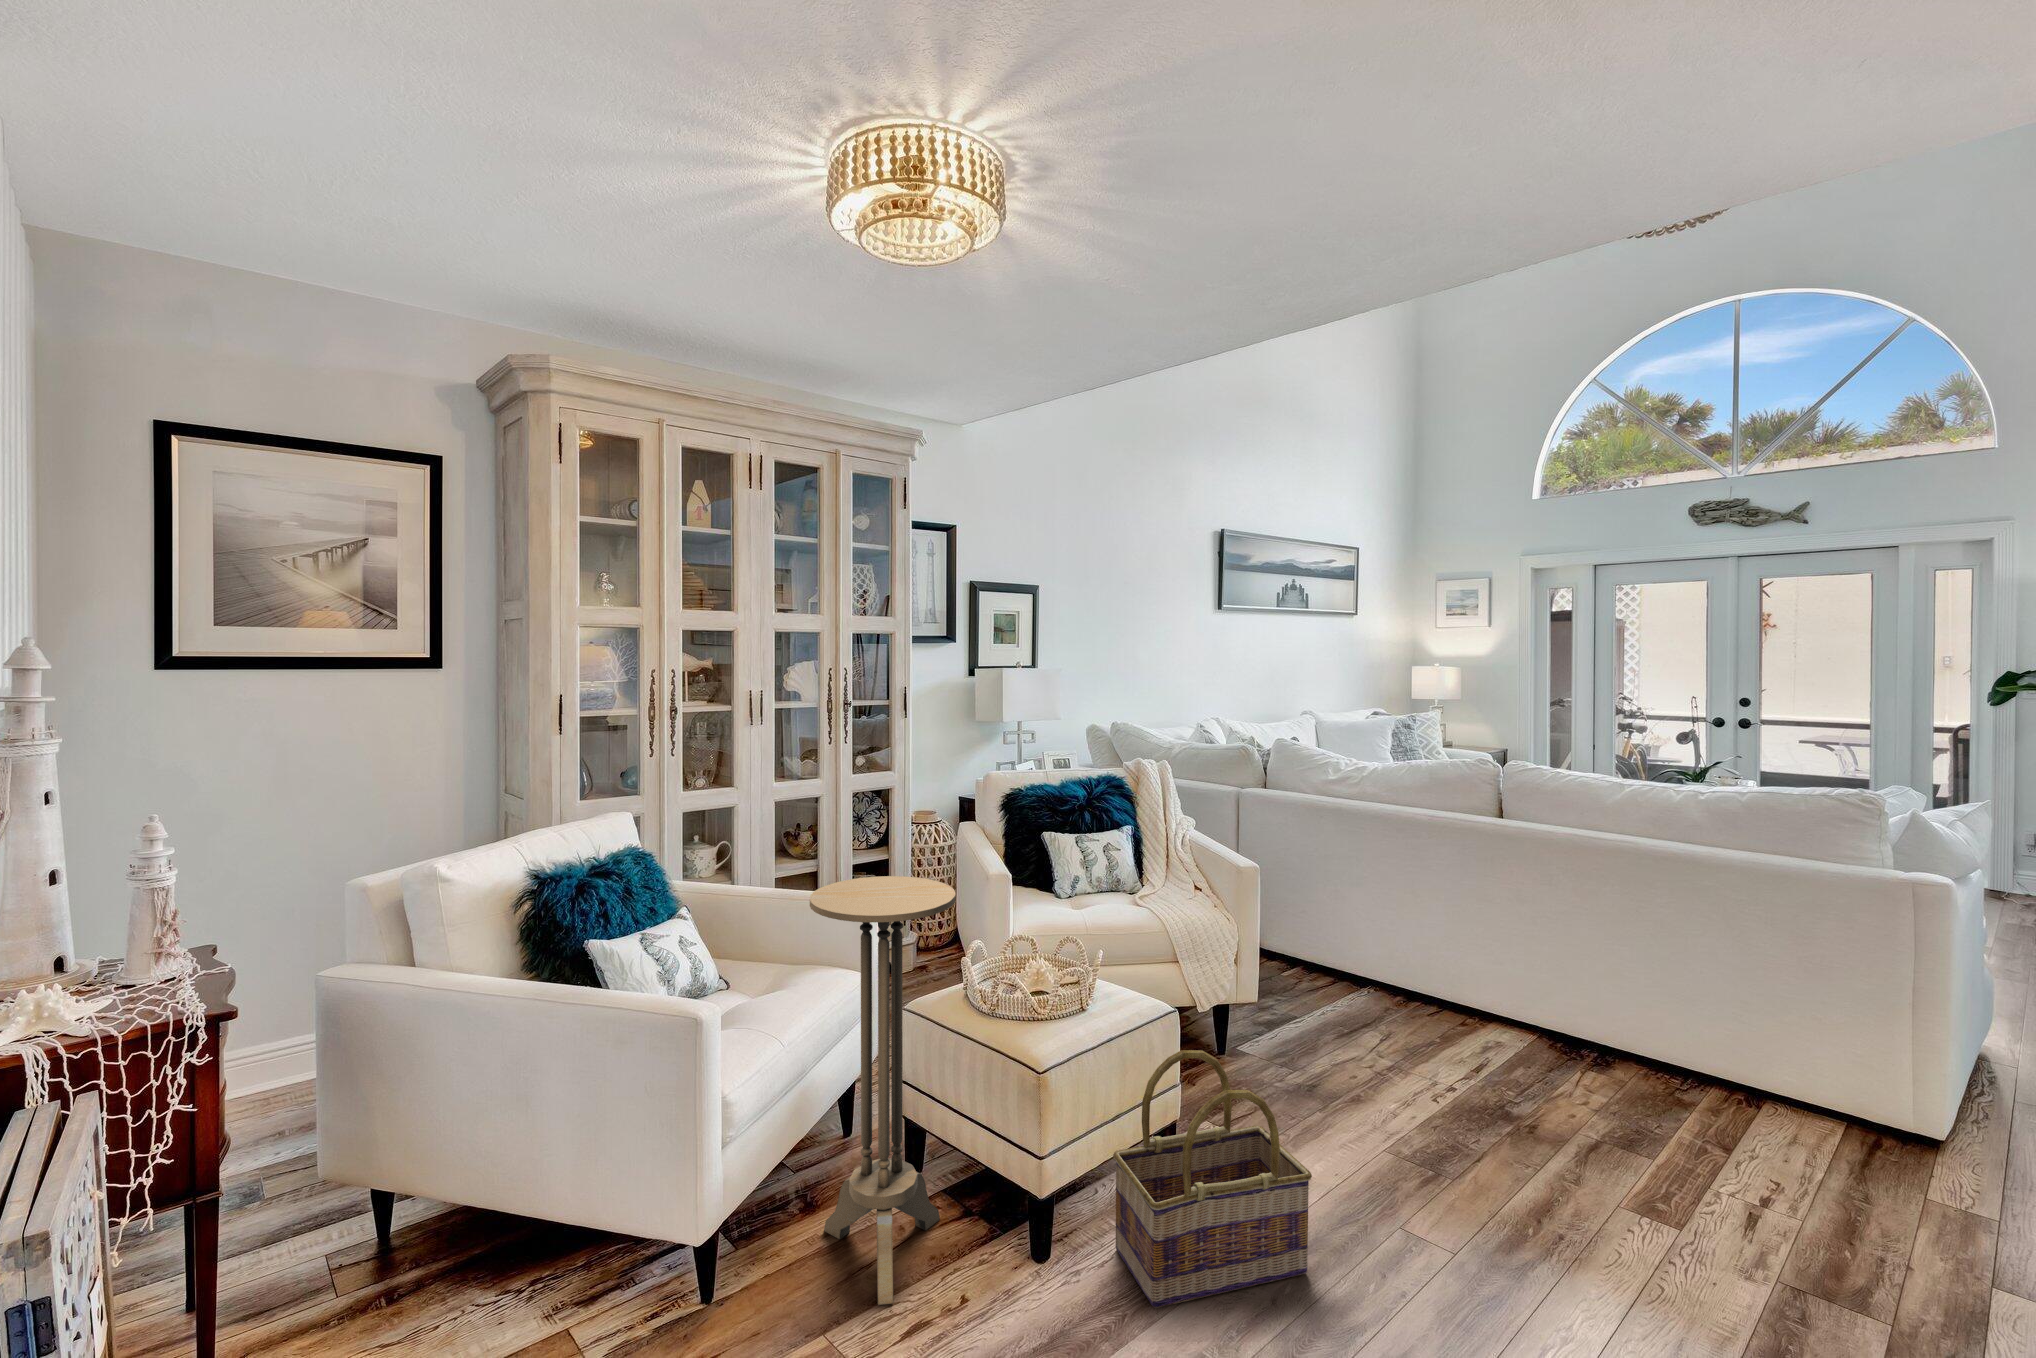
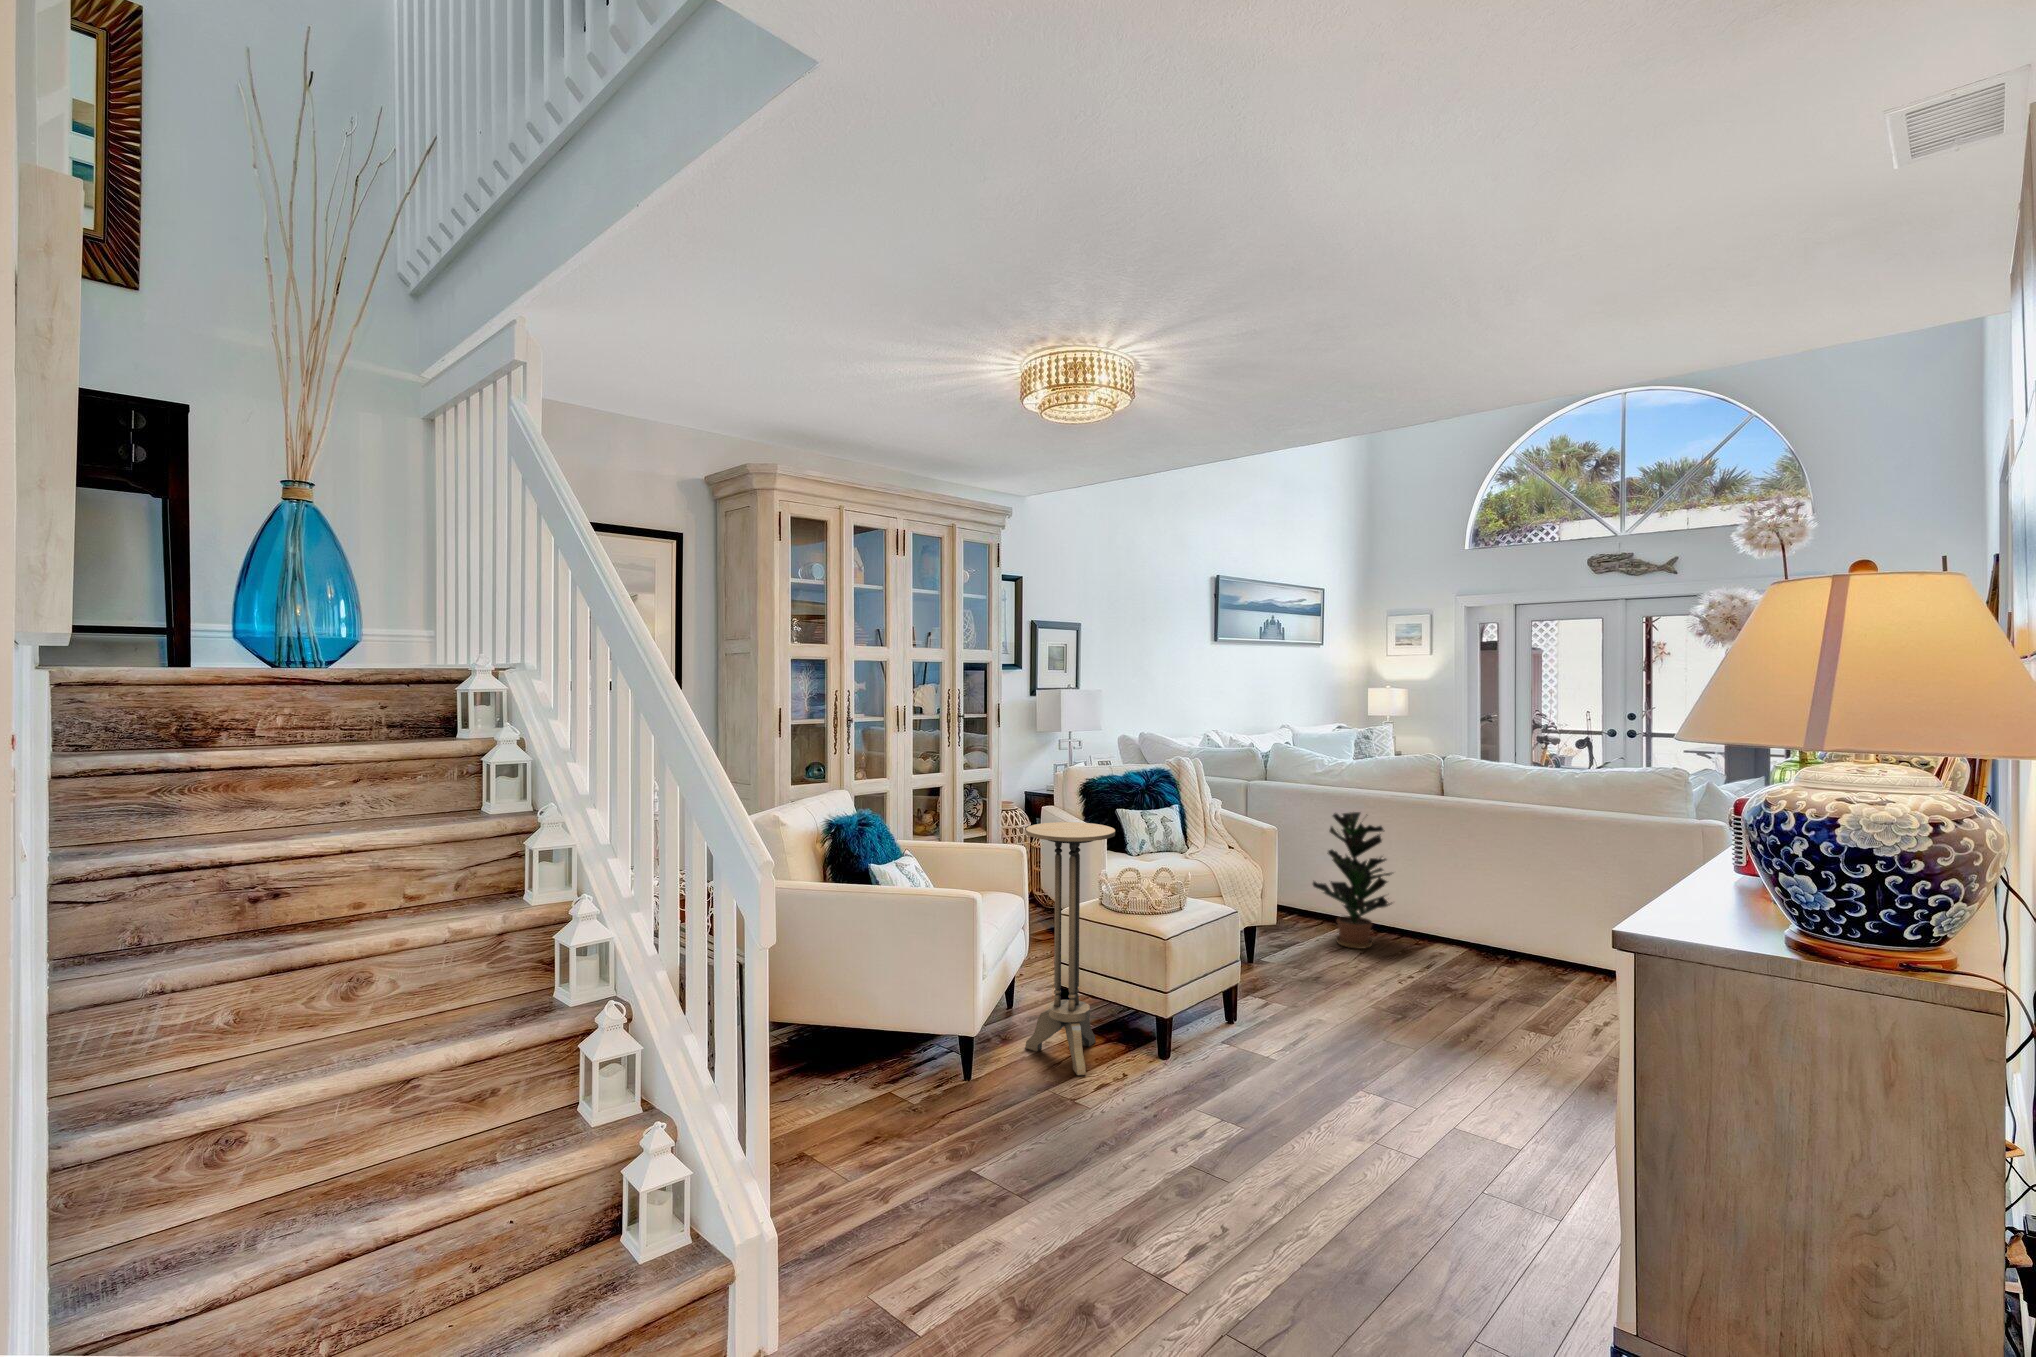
potted plant: none [1314,837,1433,1030] -> present [1313,812,1392,949]
basket: present [1113,1050,1312,1308] -> none [1209,928,1331,1072]

